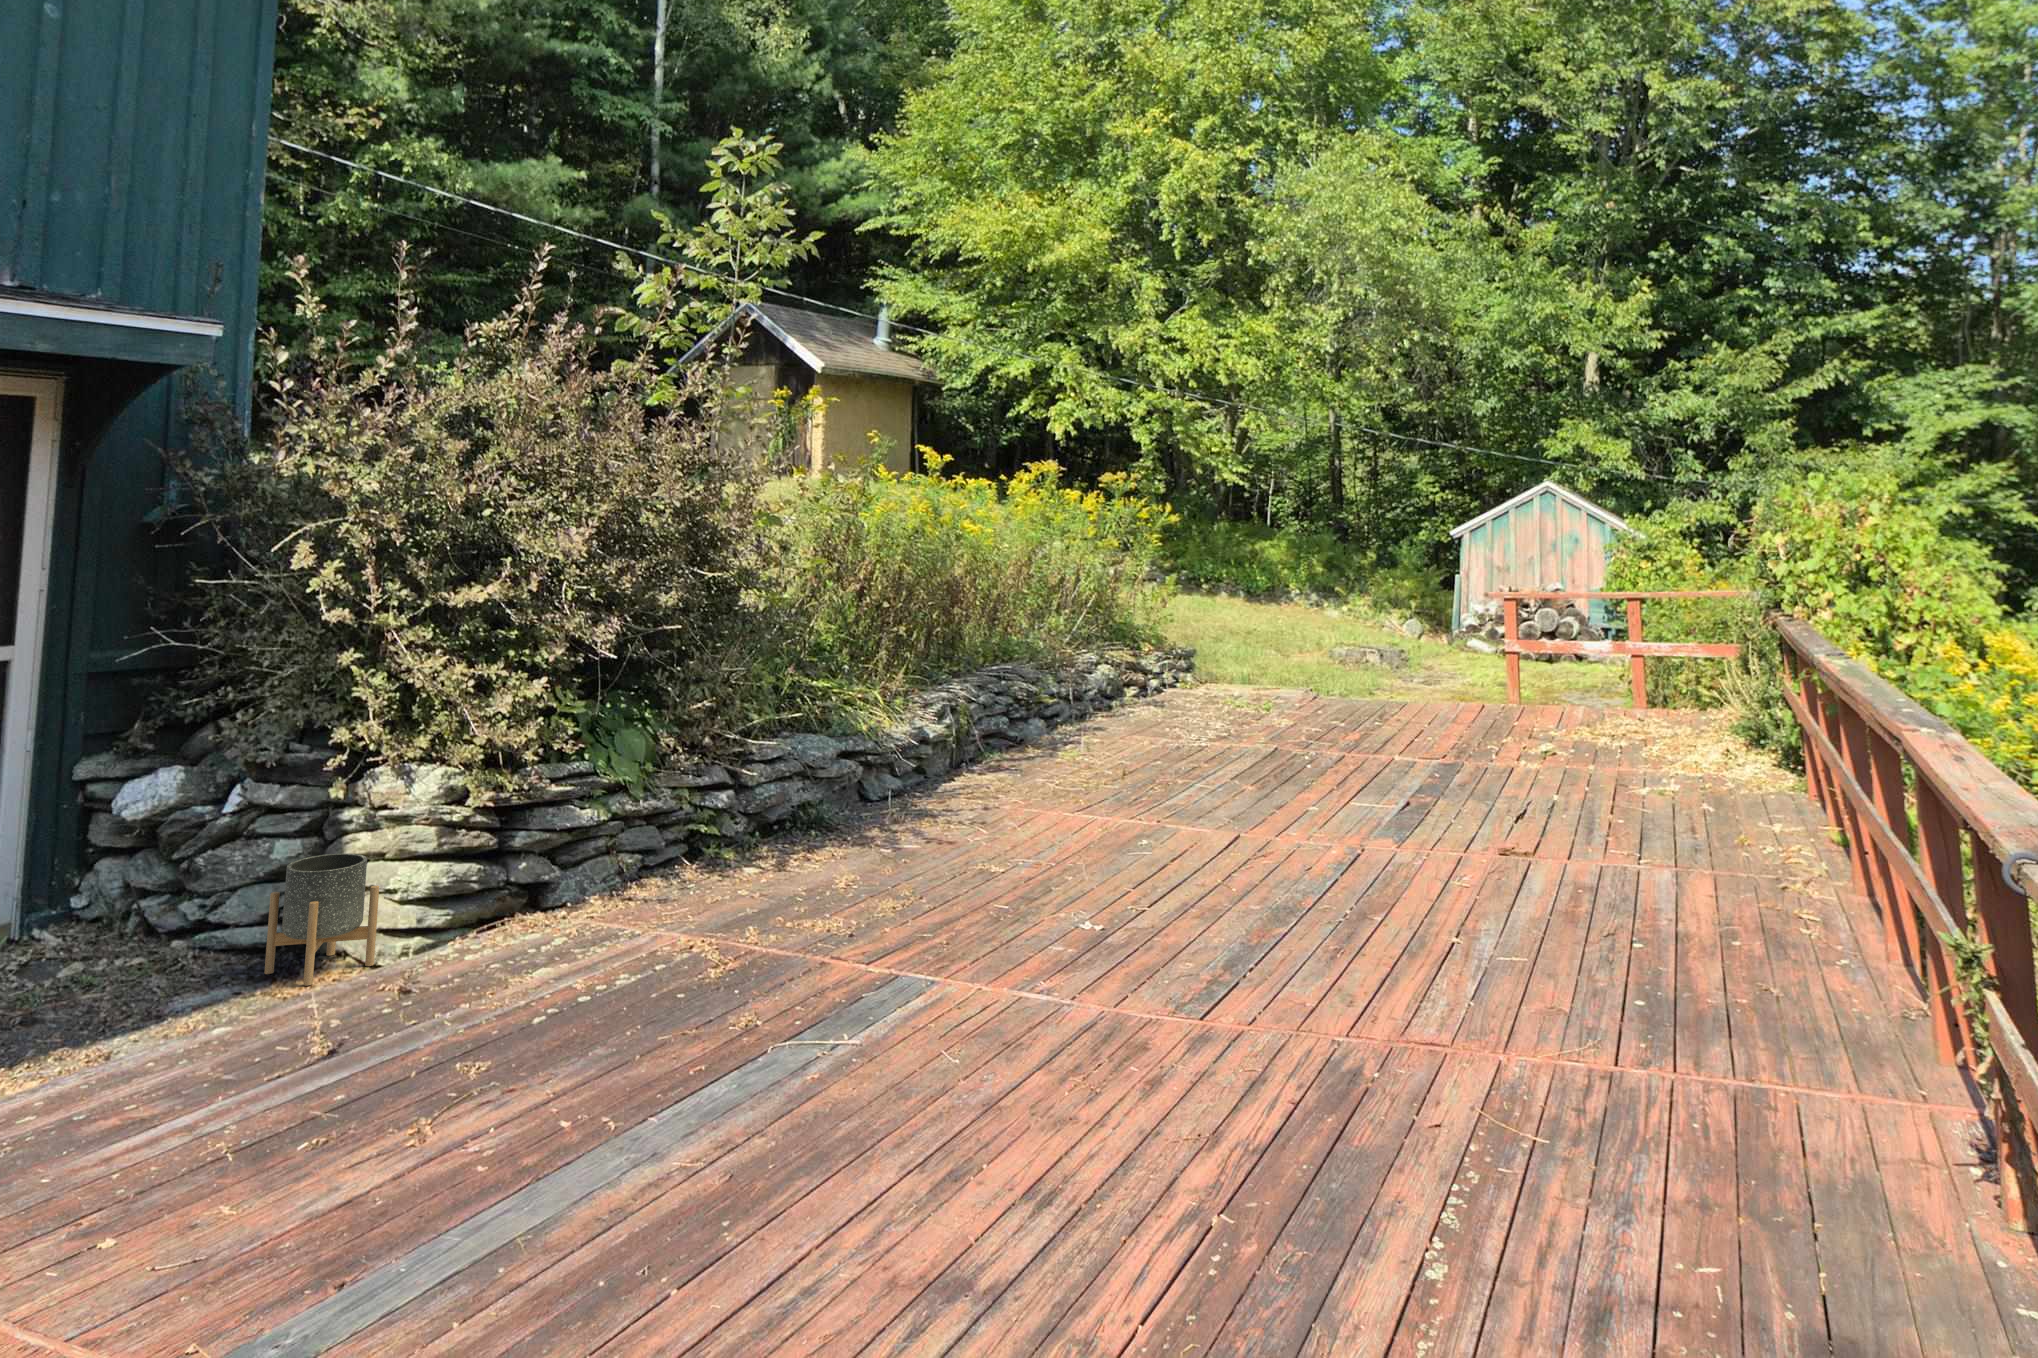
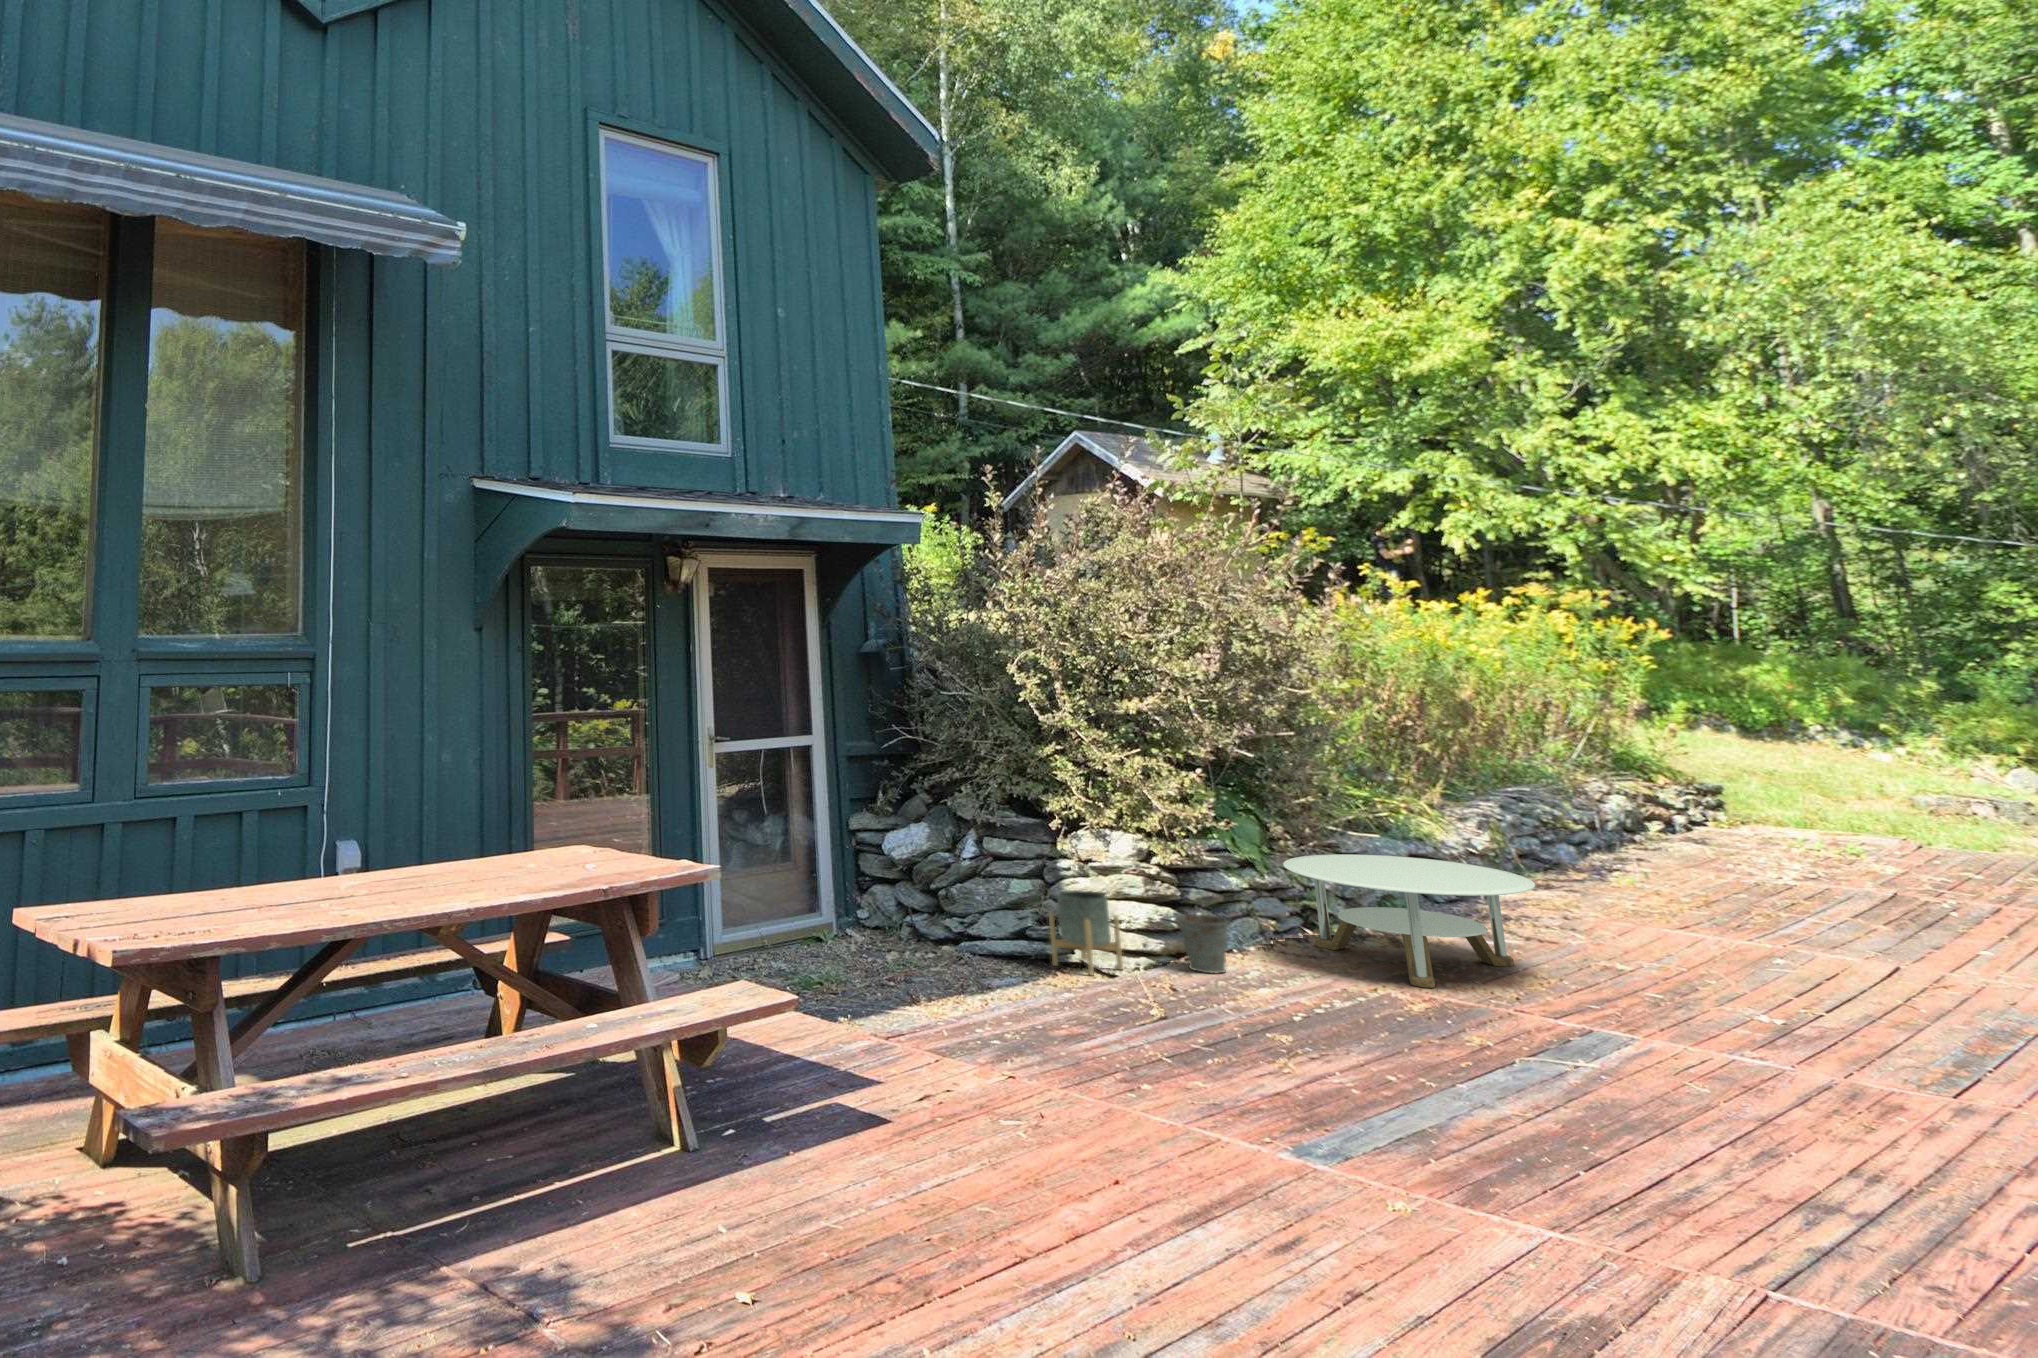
round table: none [656,757,928,932] -> present [1283,854,1535,988]
bucket: none [470,867,547,952] -> present [1176,914,1230,974]

